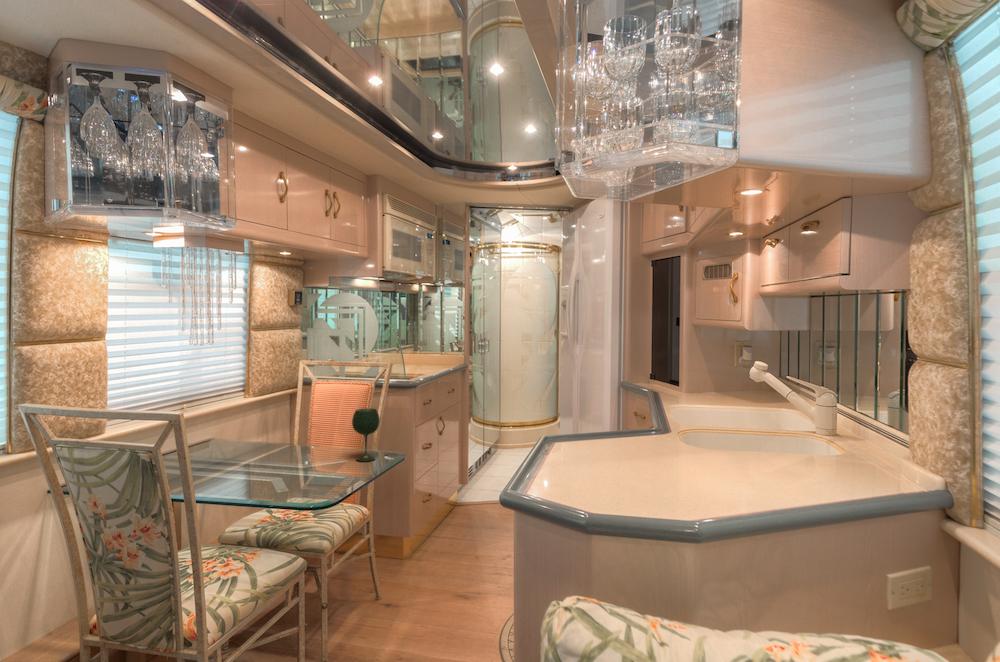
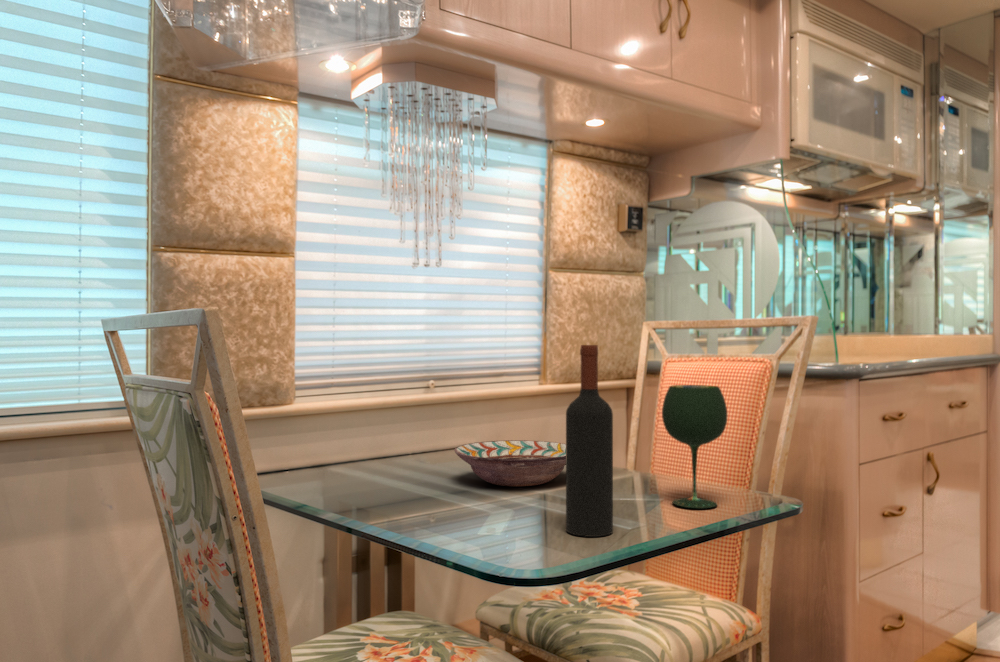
wine bottle: none [324,402,344,481] -> present [566,345,613,537]
decorative bowl: none [237,437,306,463] -> present [454,440,566,486]

